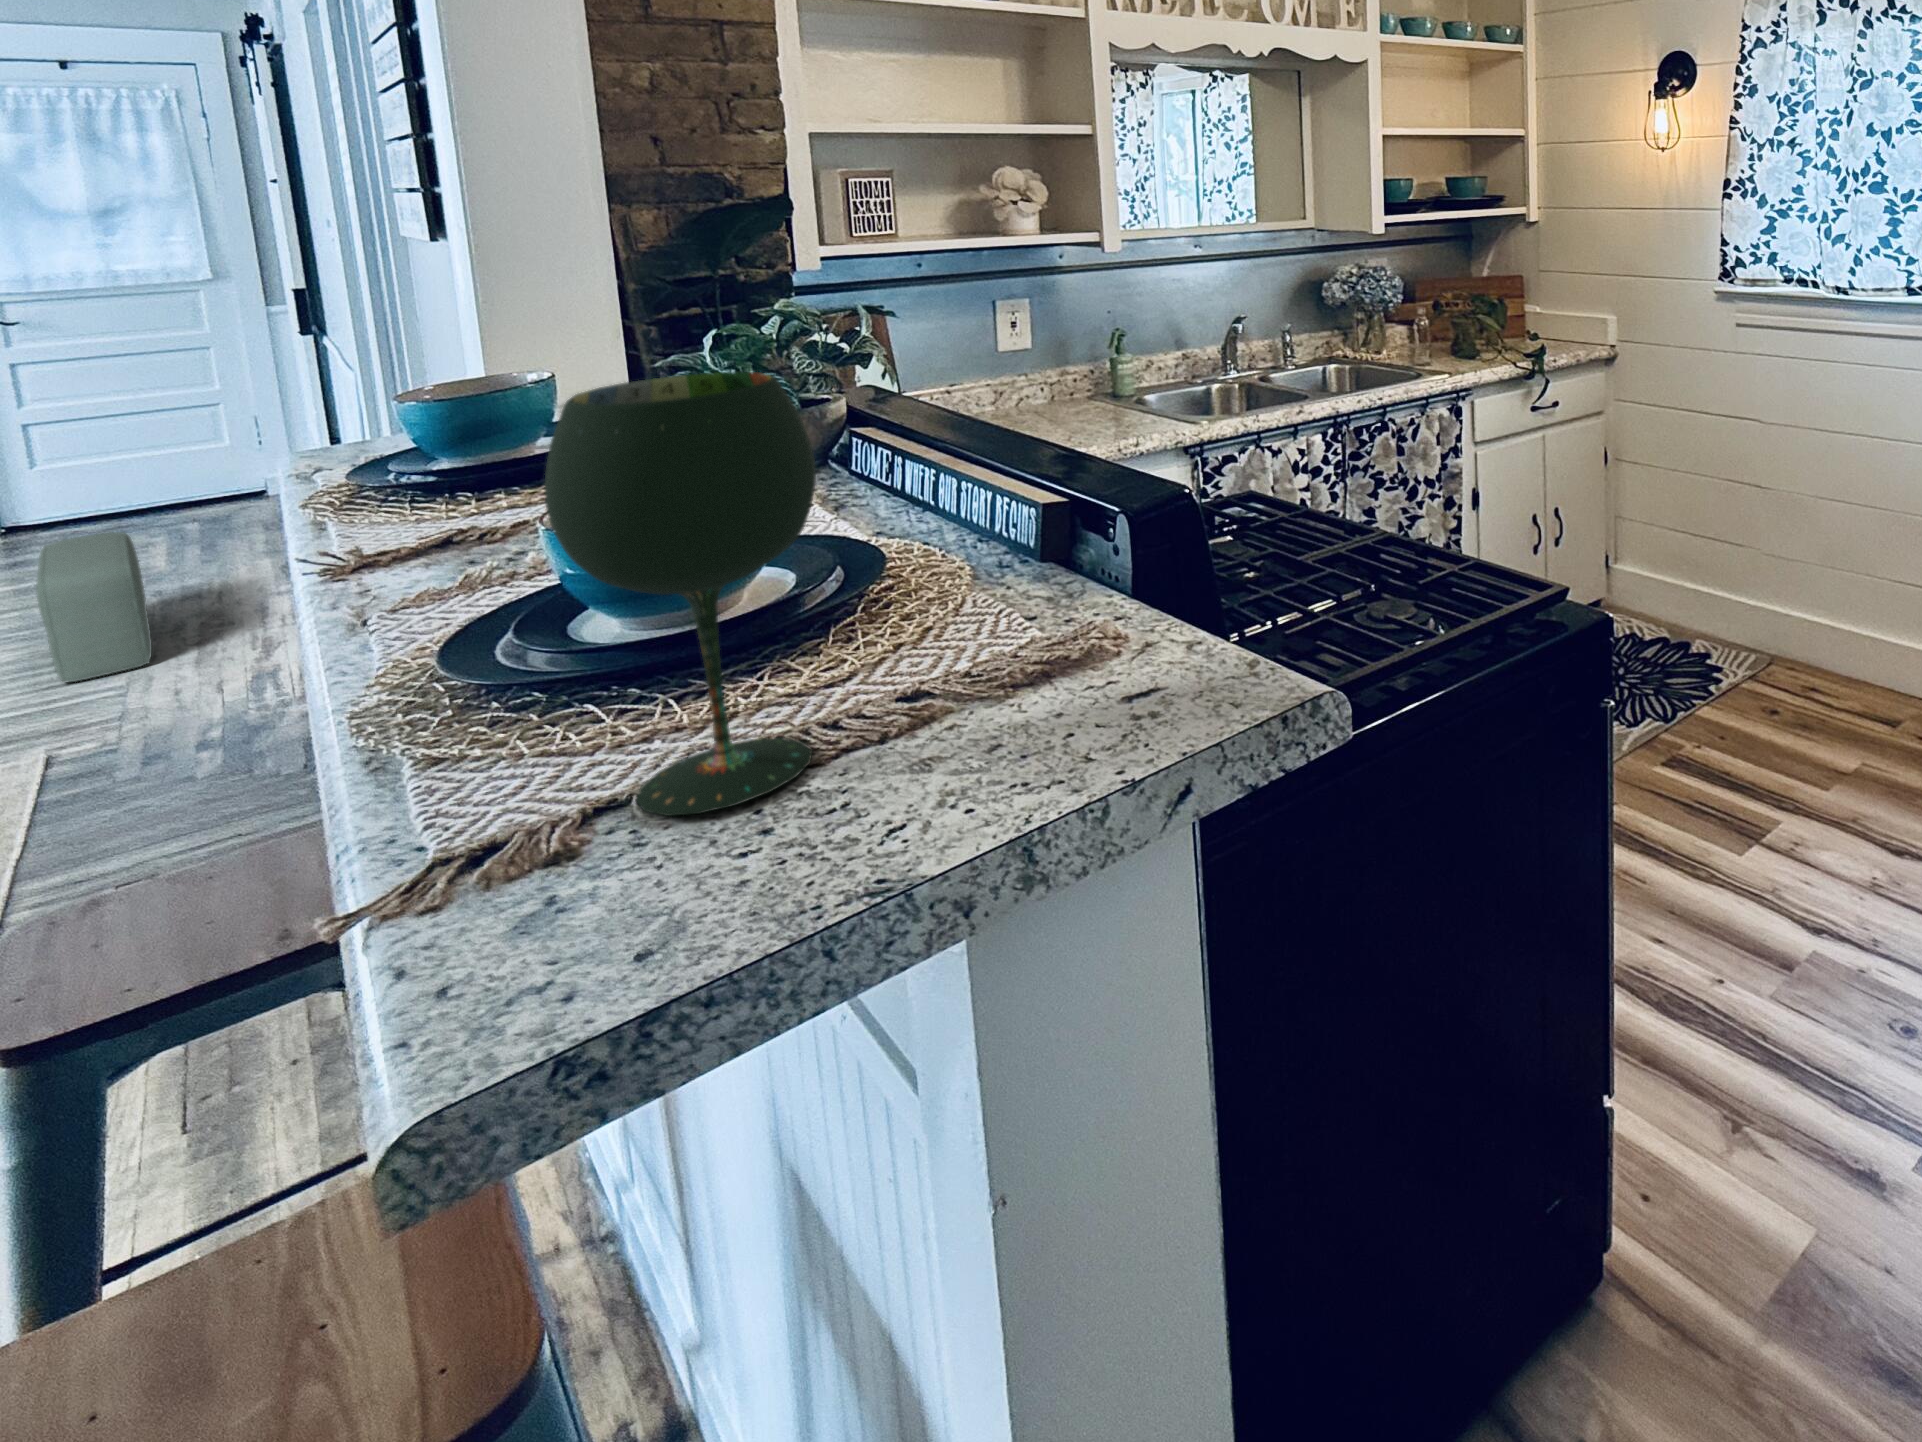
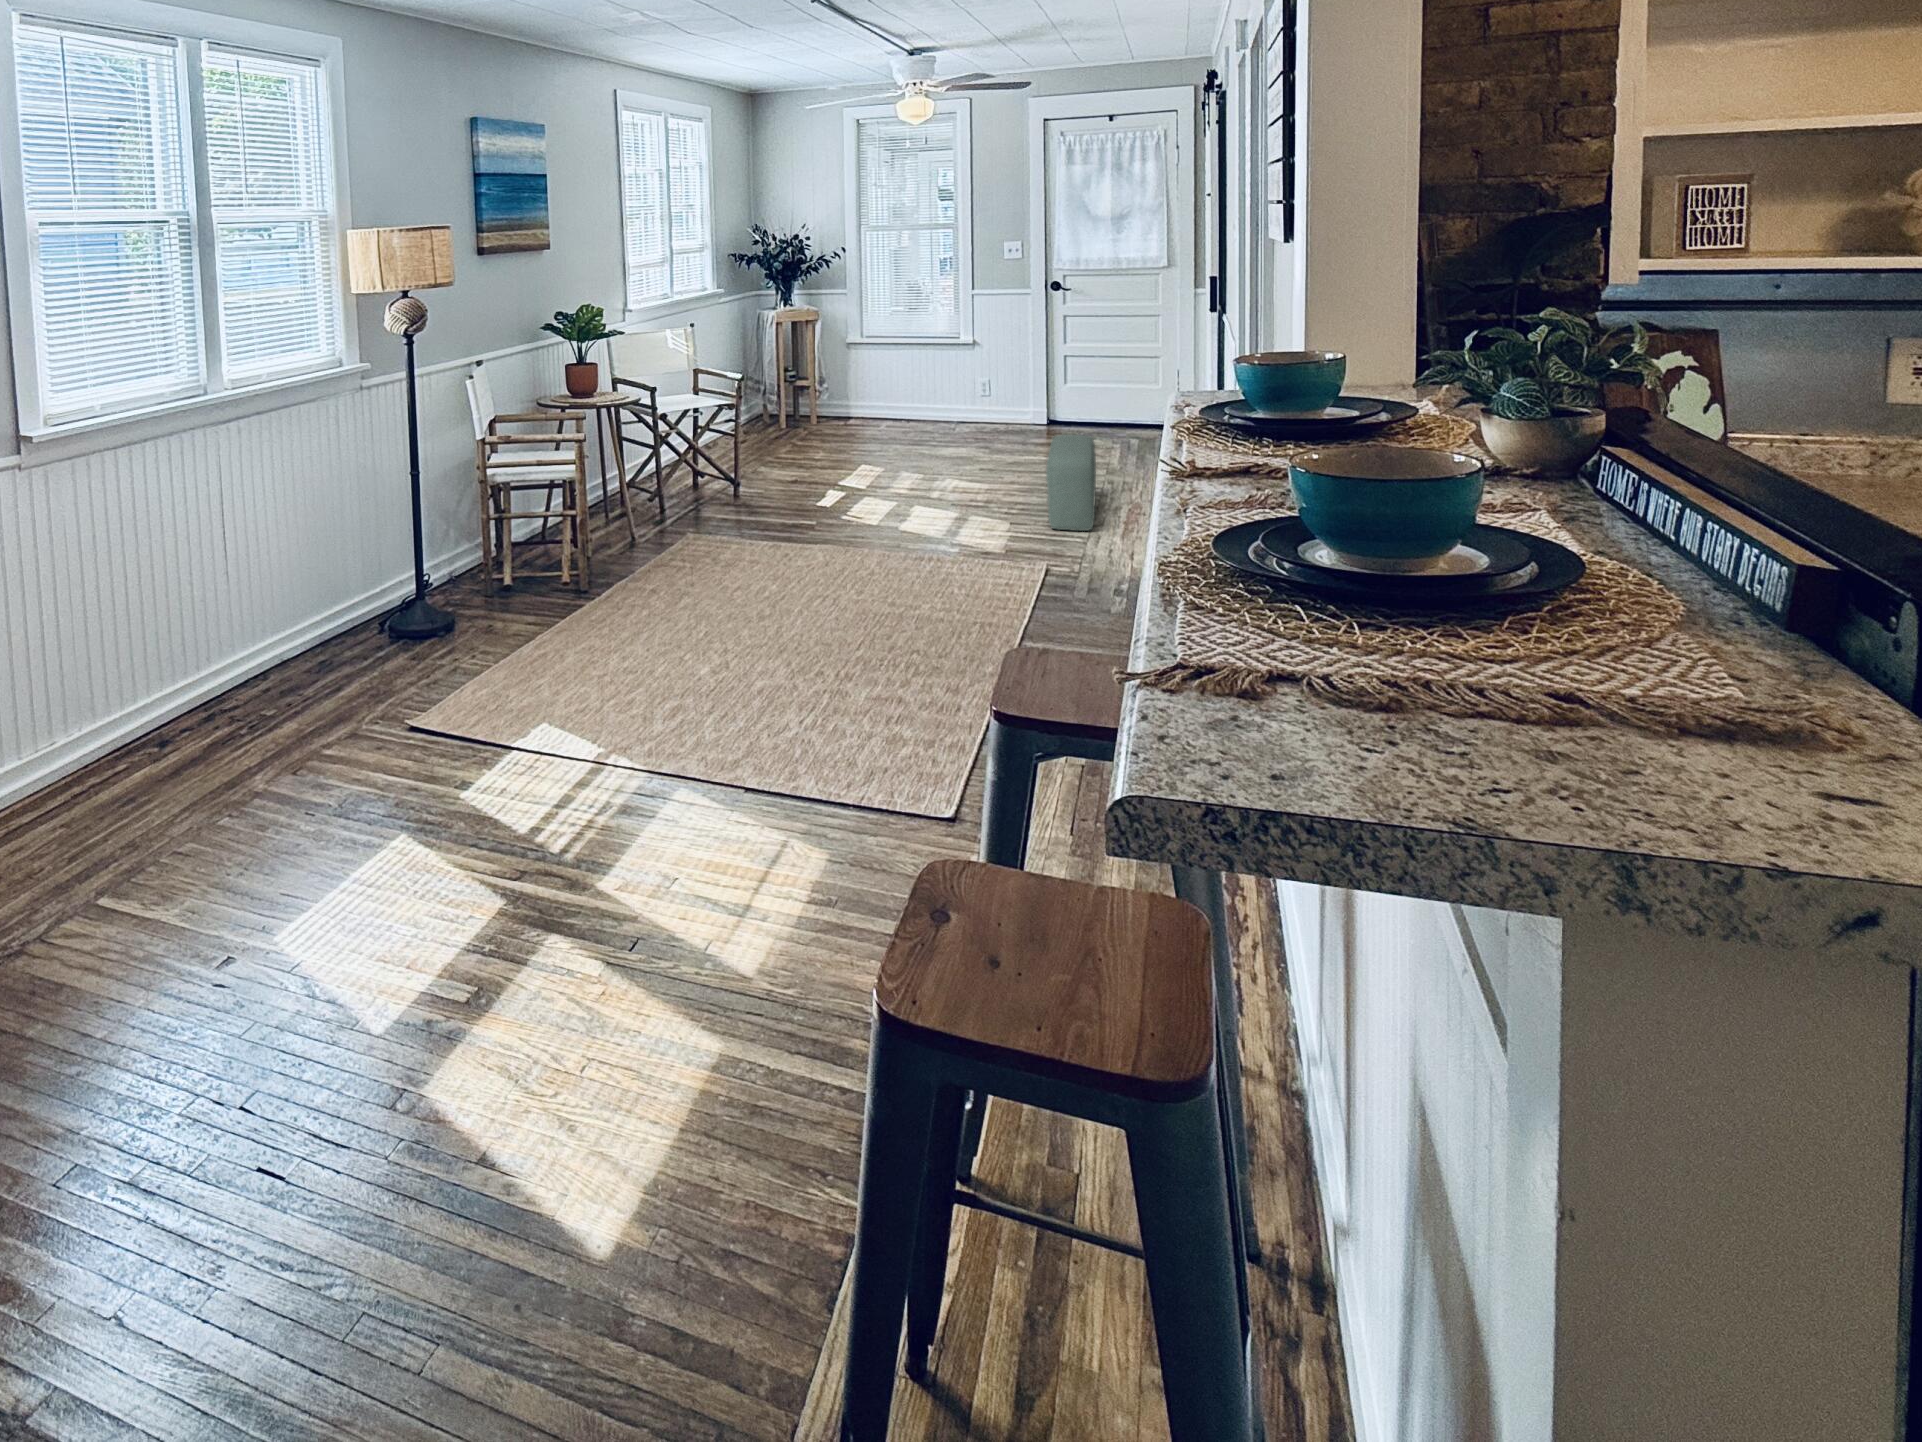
wine glass: present [545,372,816,816] -> none [1274,356,1489,717]

